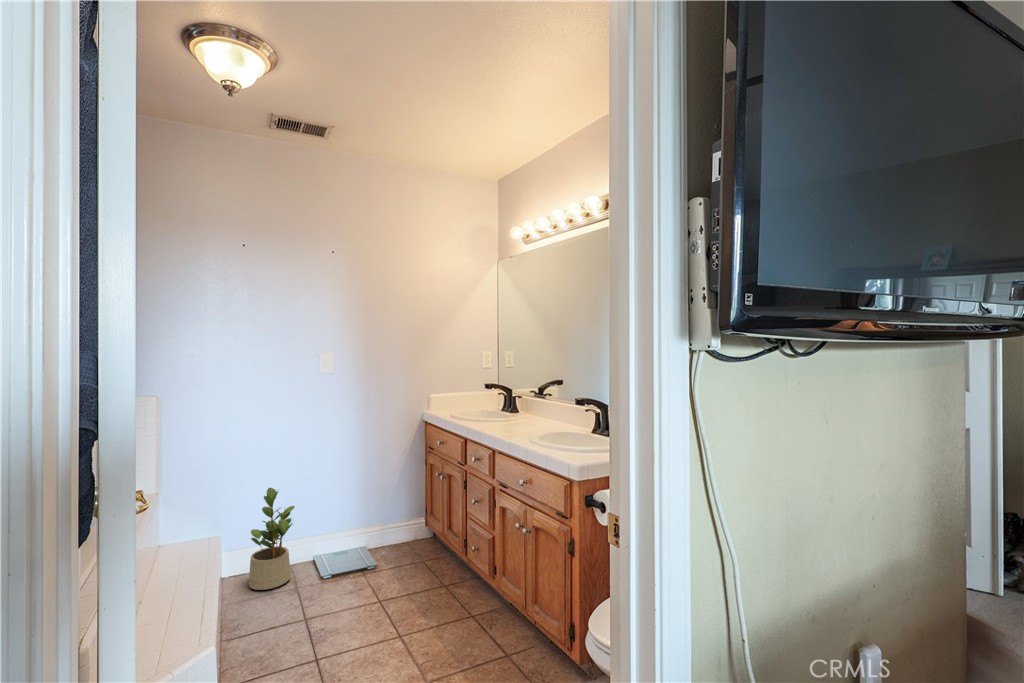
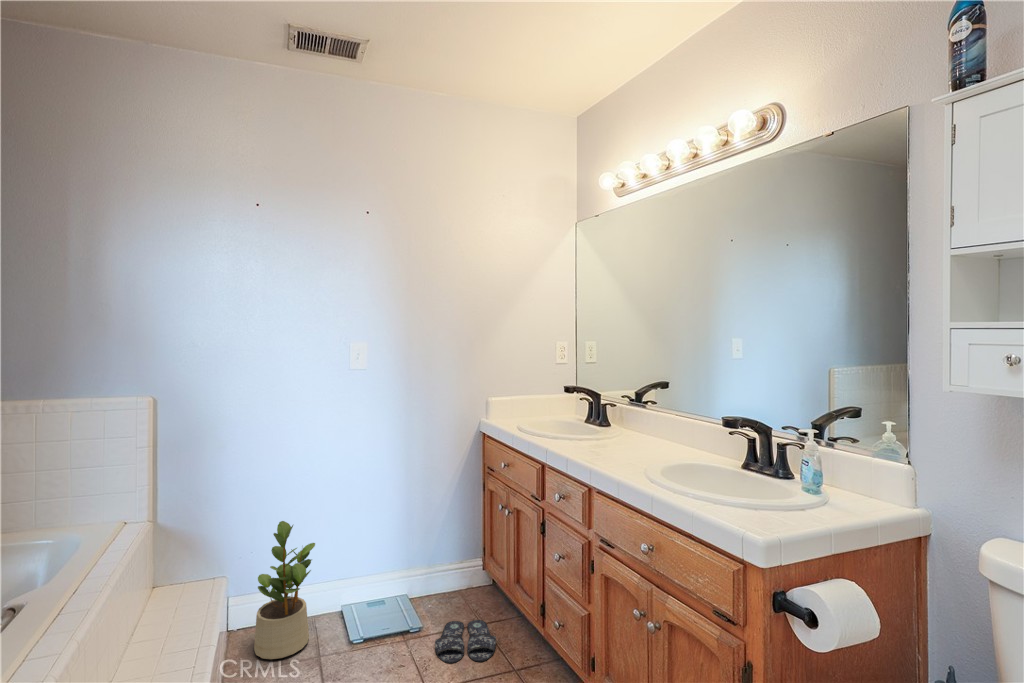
slippers: none [387,559,433,585] -> present [435,620,496,663]

